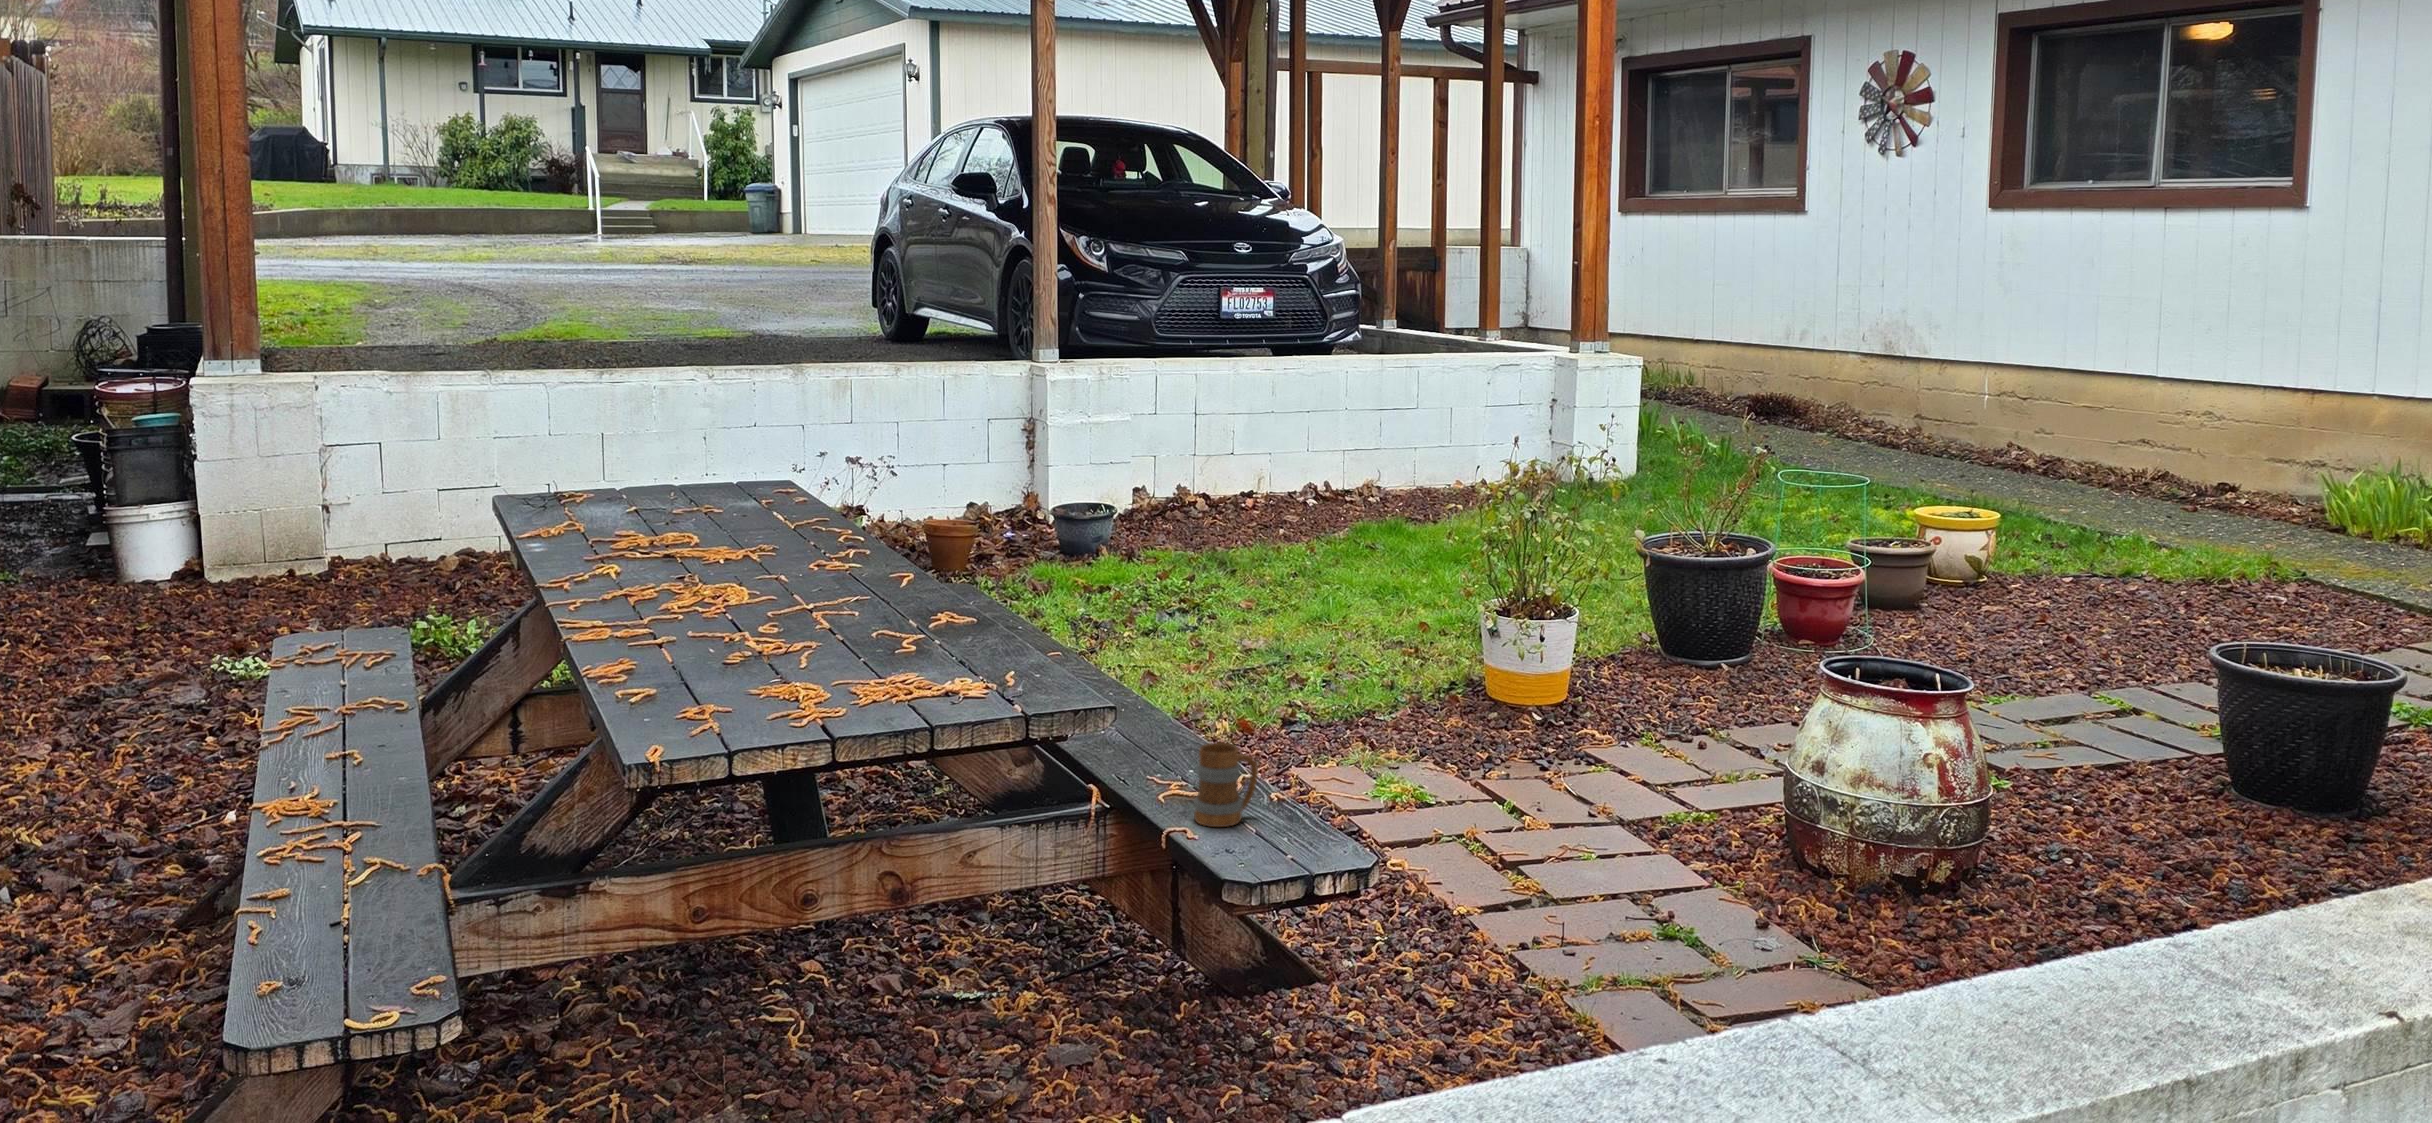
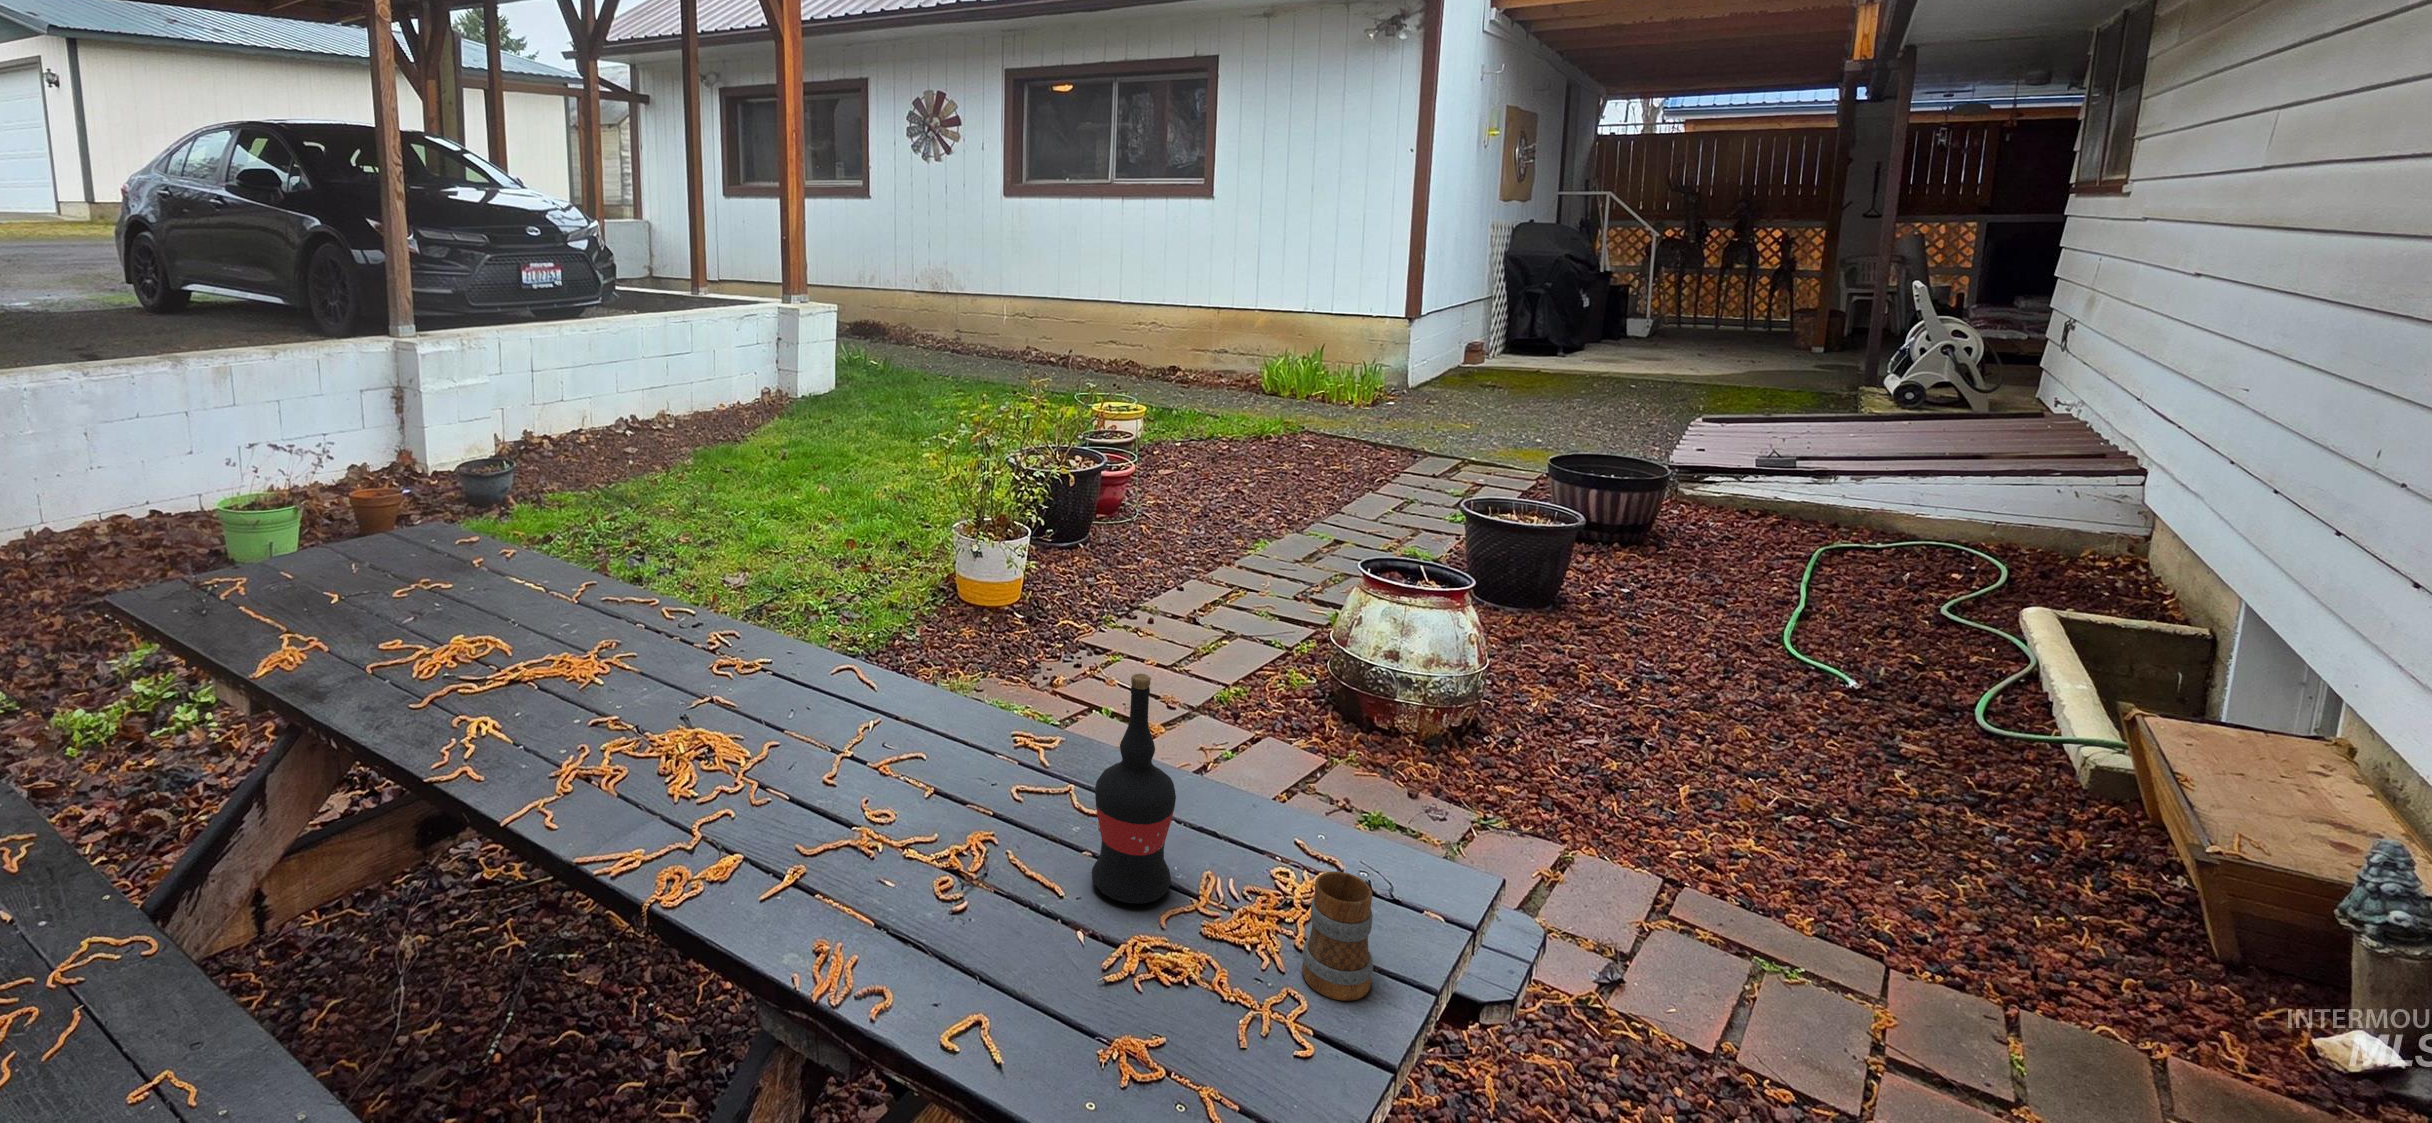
wine bottle: none [1136,605,1198,777] -> present [1092,674,1176,904]

